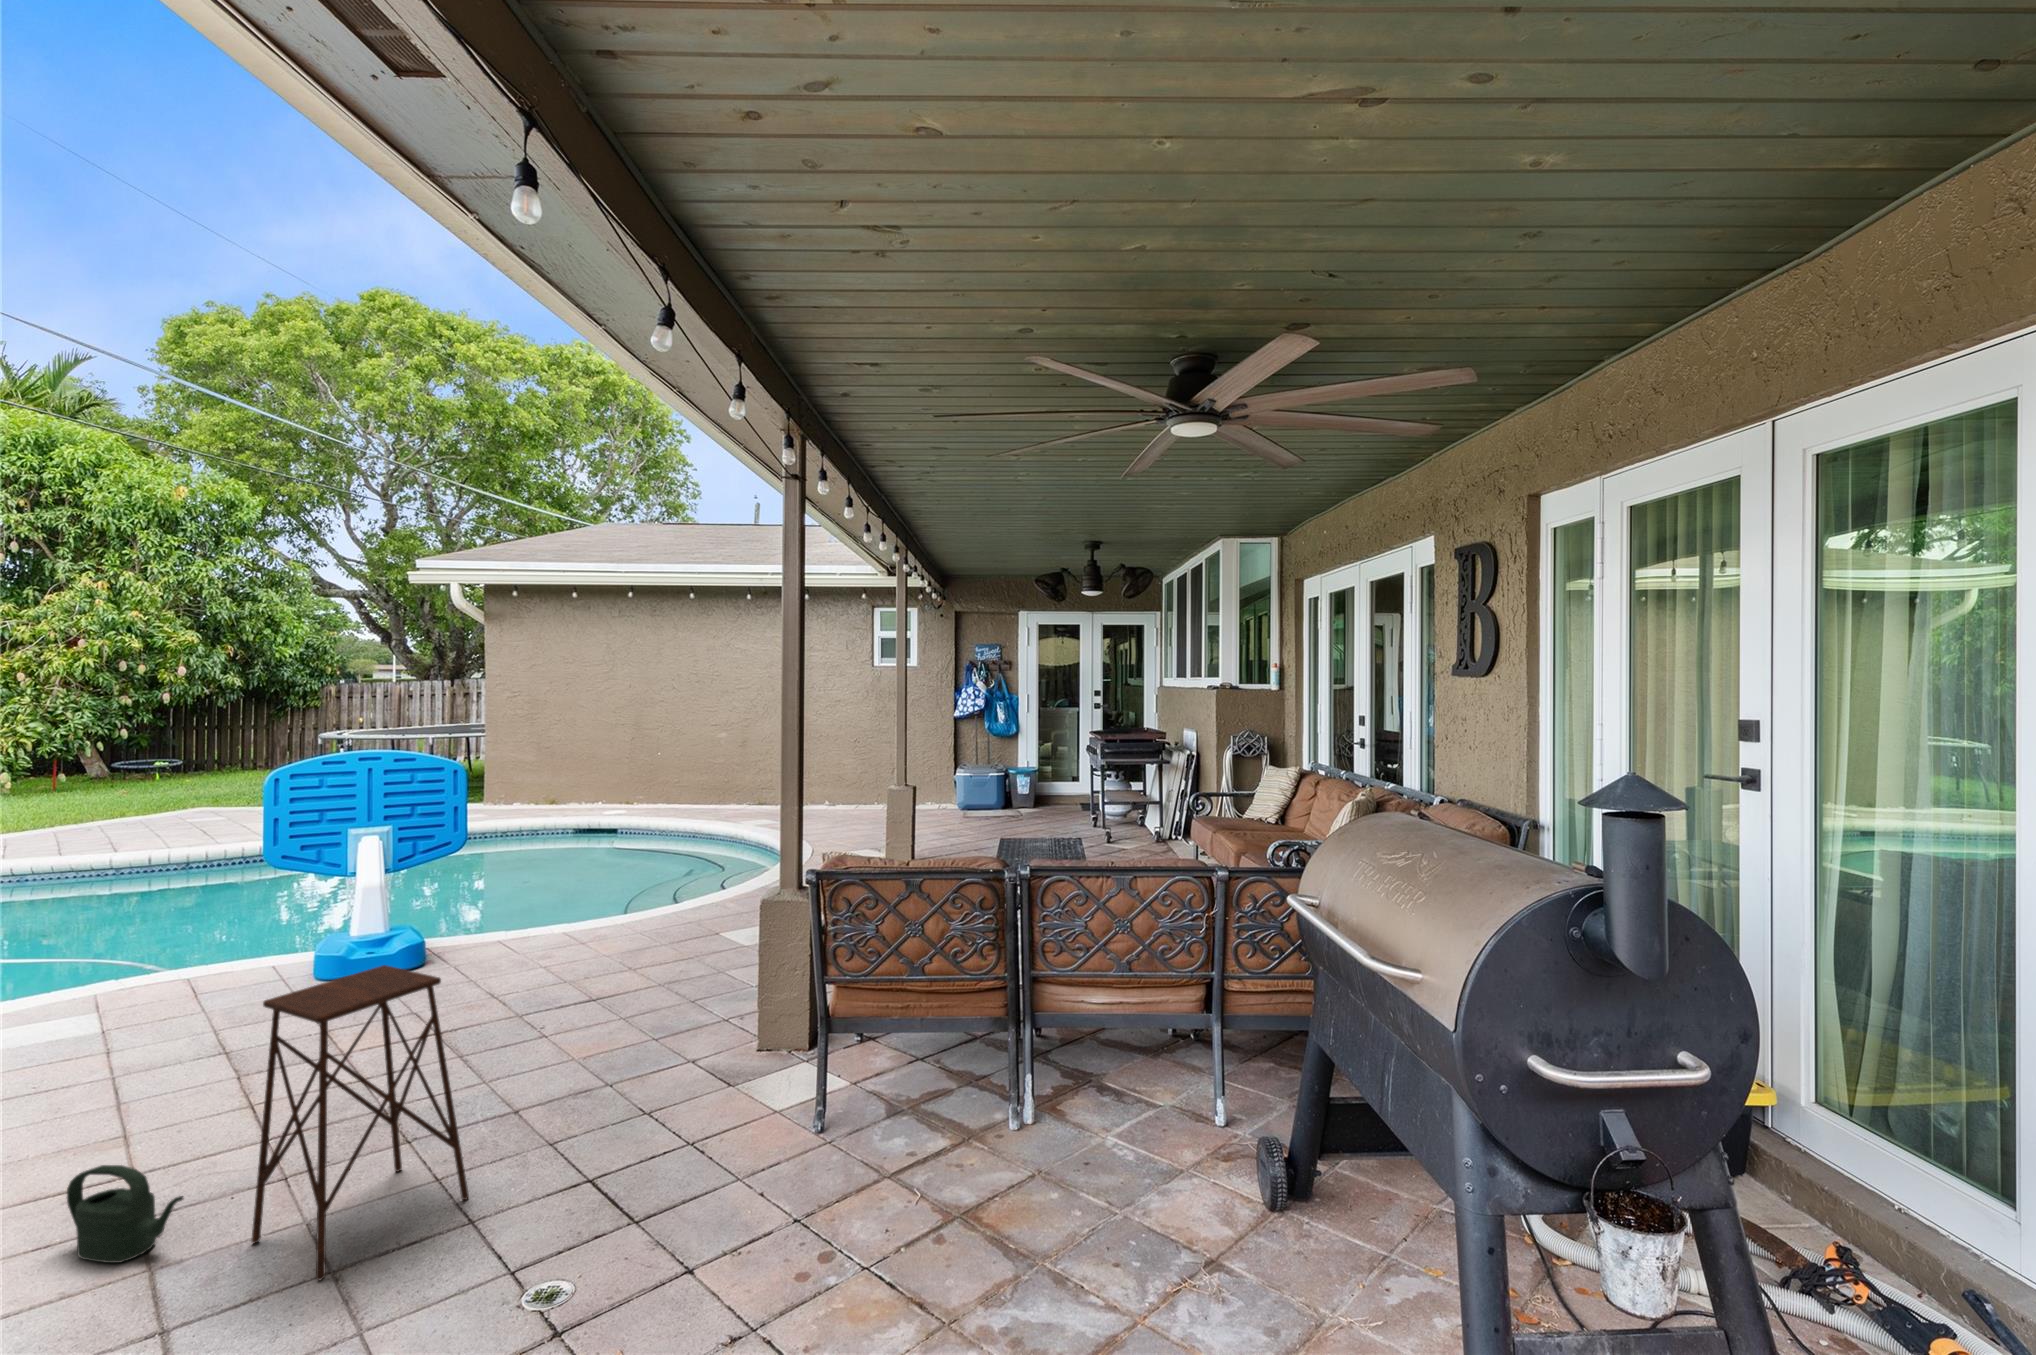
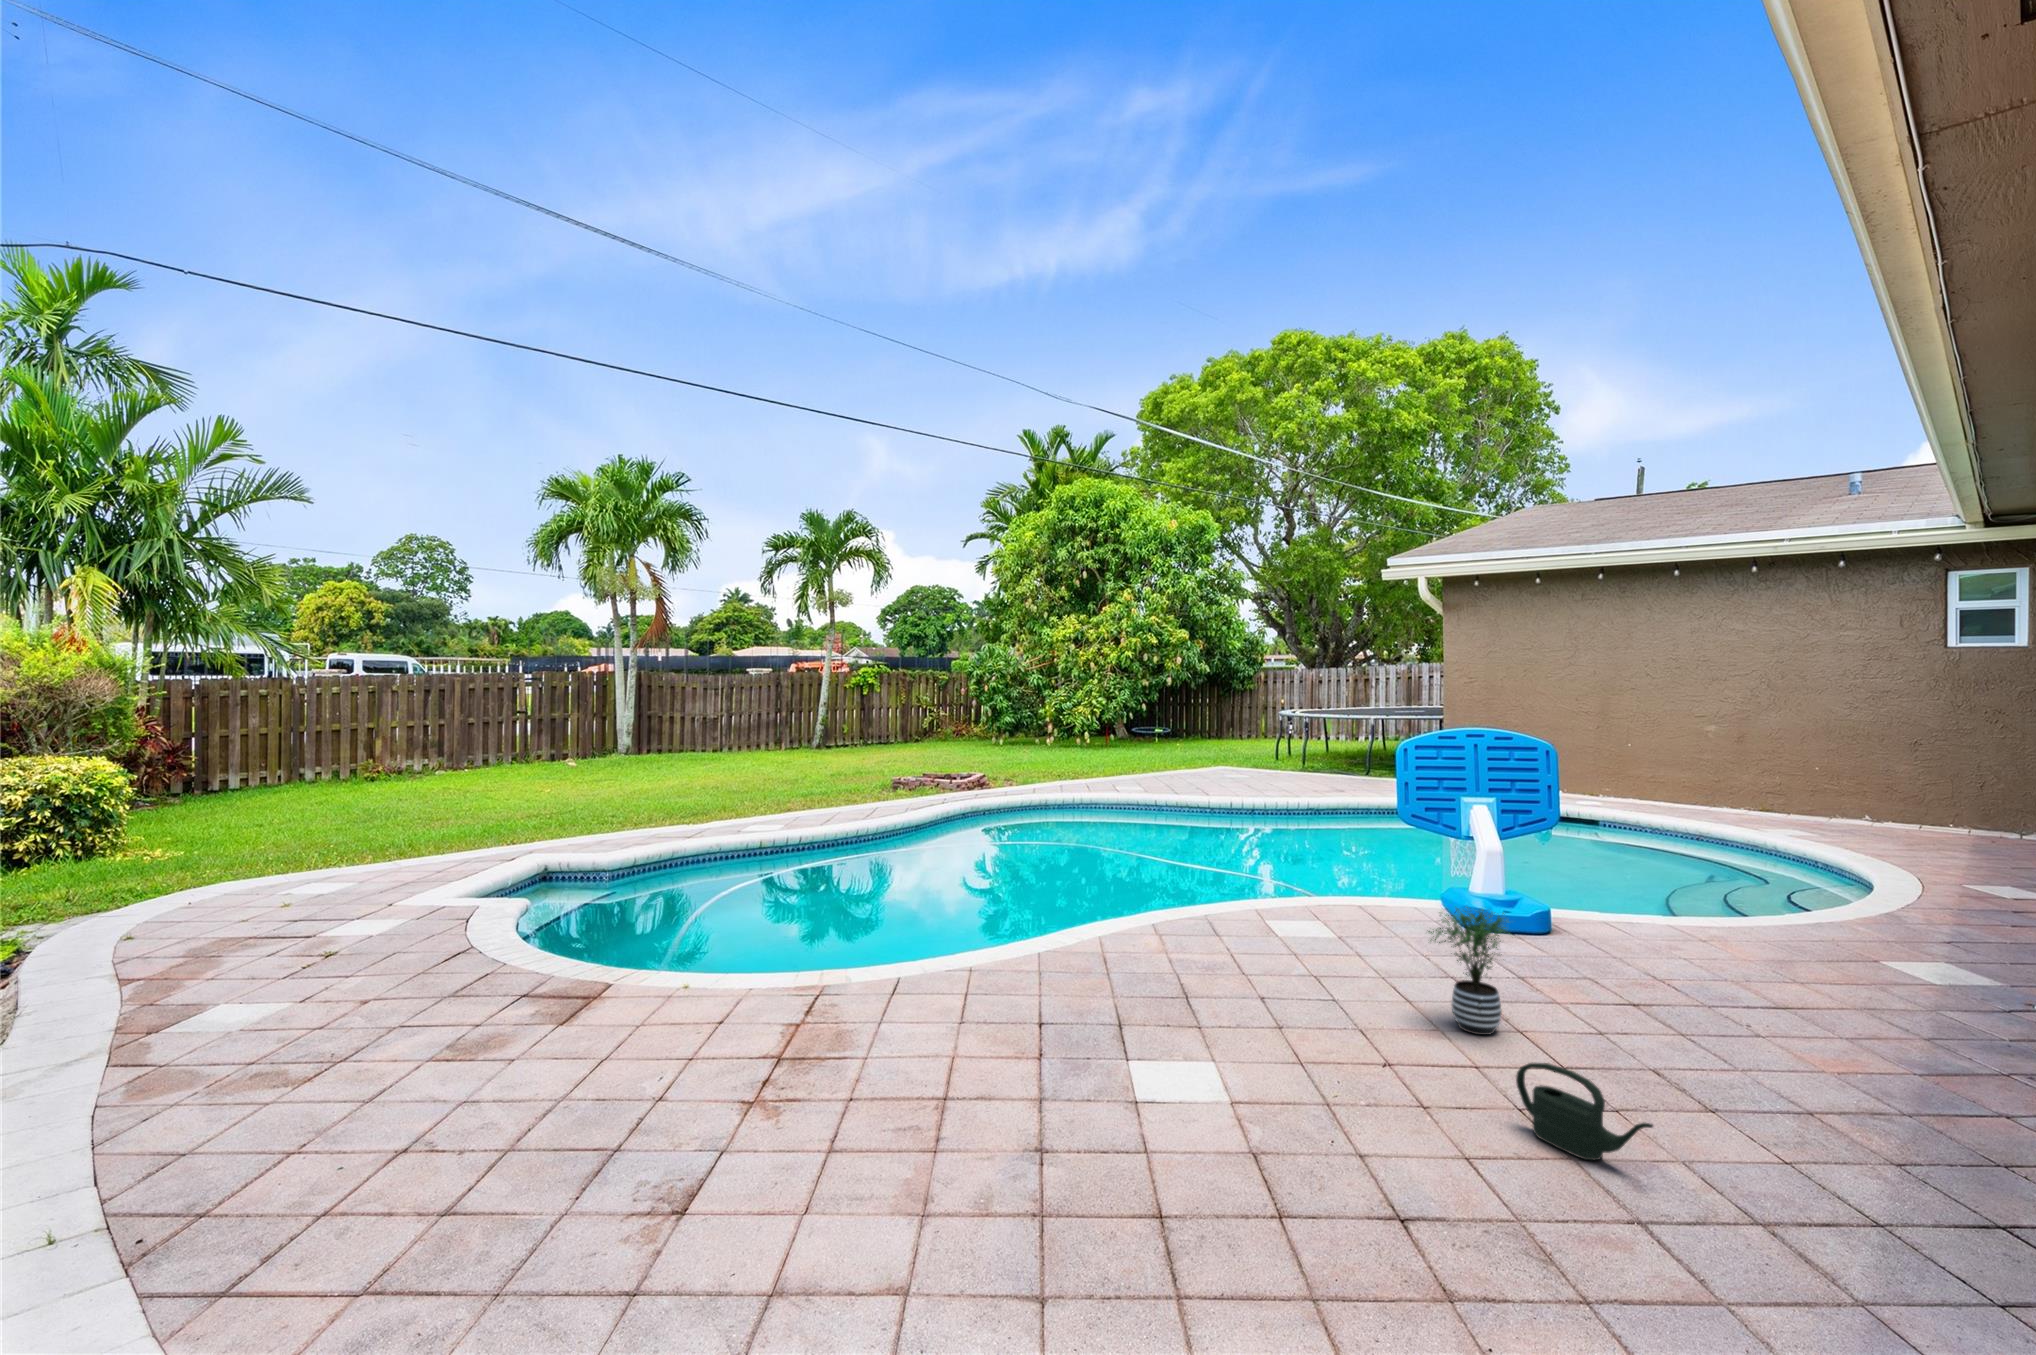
side table: present [251,965,469,1280] -> none [1715,953,1984,1287]
potted plant: none [92,974,236,1128] -> present [1428,907,1510,1035]

